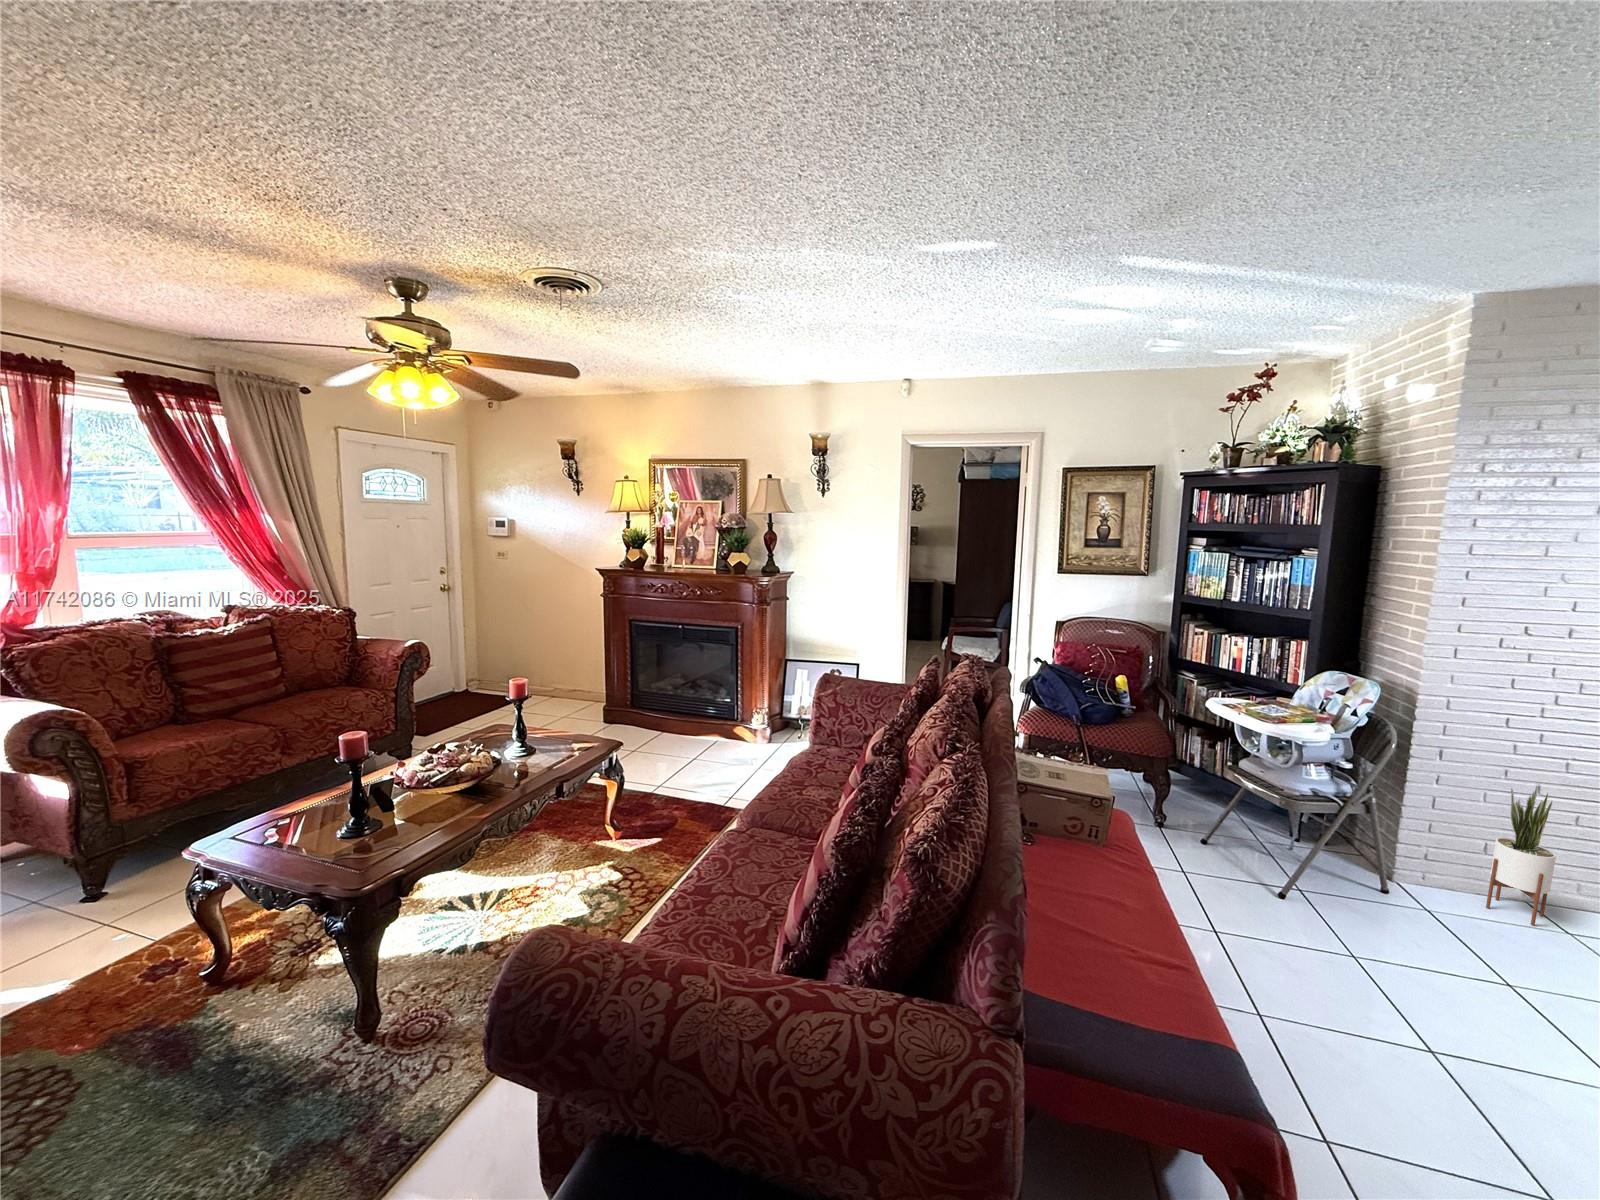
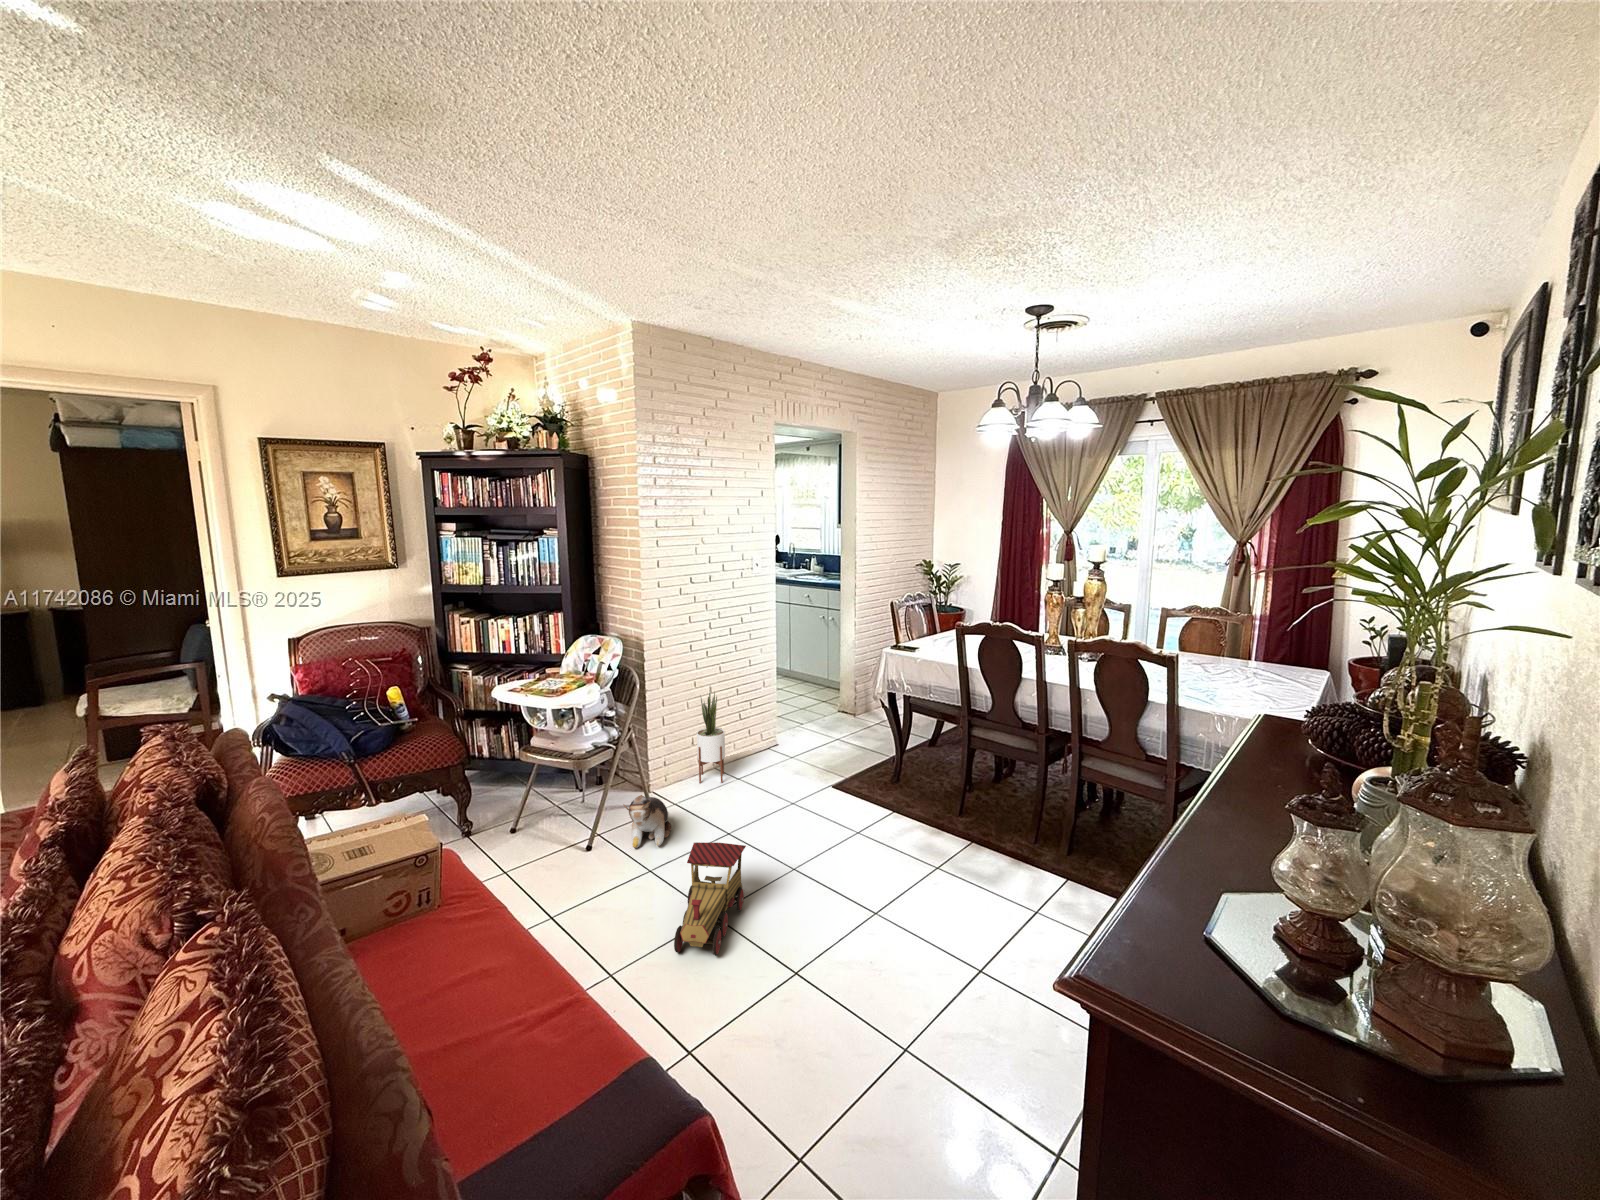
plush toy: none [1334,866,1409,941] -> present [623,795,672,848]
toy train: none [1355,953,1523,1097] -> present [674,843,746,956]

